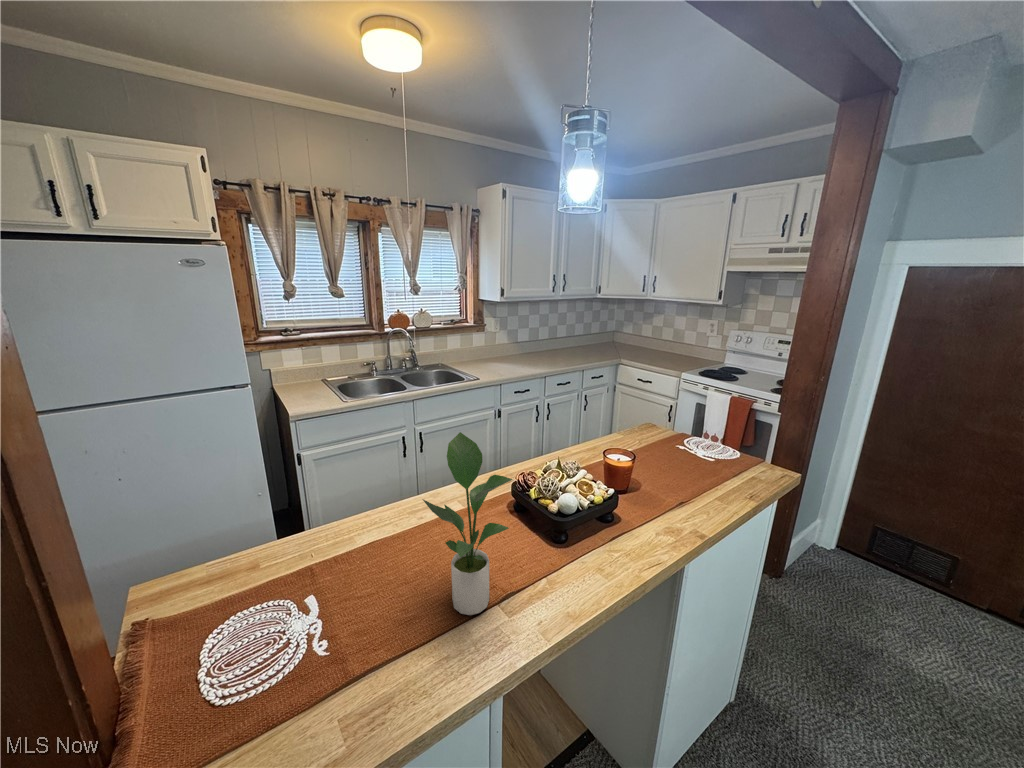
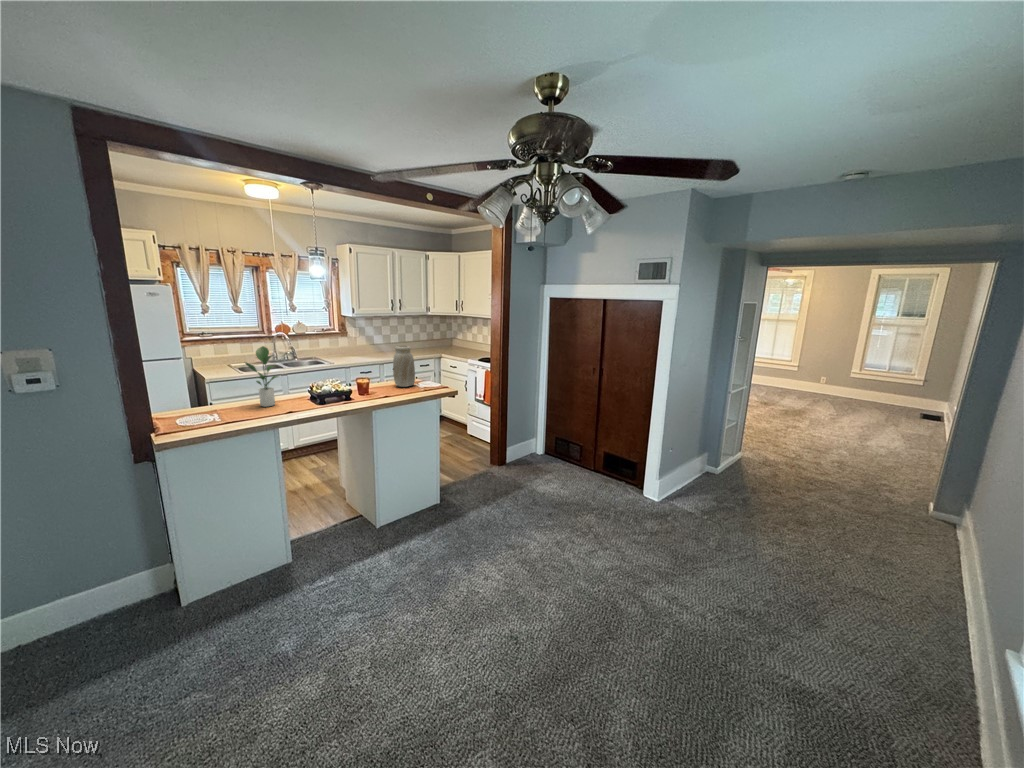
vase: none [689,394,741,490] -> present [393,345,415,387]

